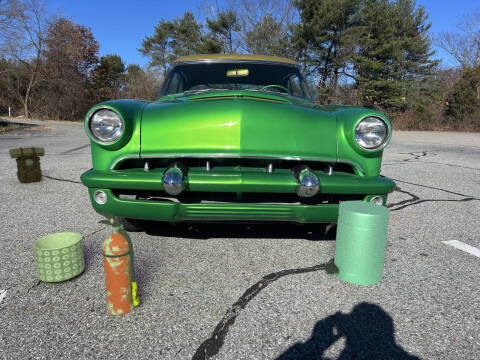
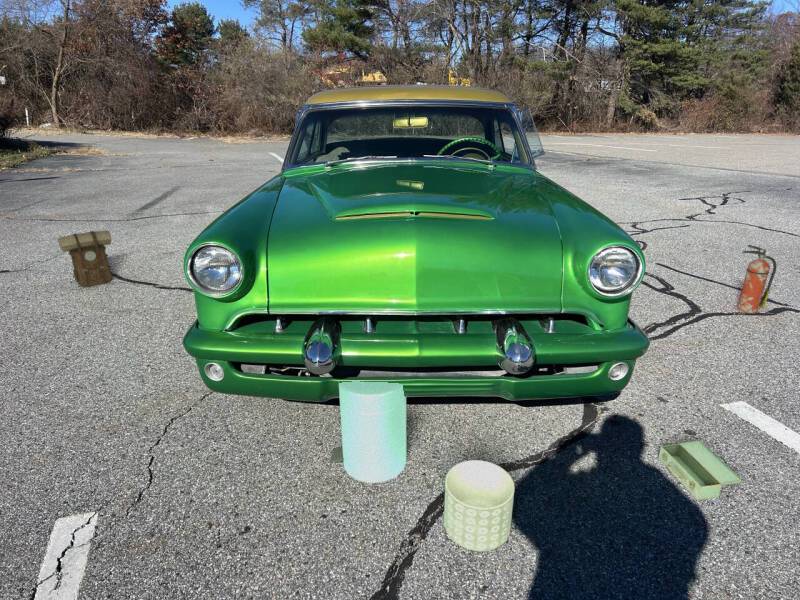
trash can: present [325,201,390,285] -> present [330,381,406,483]
fire extinguisher: present [98,211,140,315] -> present [737,245,777,313]
planter: present [33,232,85,282] -> present [444,460,514,551]
toolbox: none [404,255,464,289] -> present [659,441,742,500]

